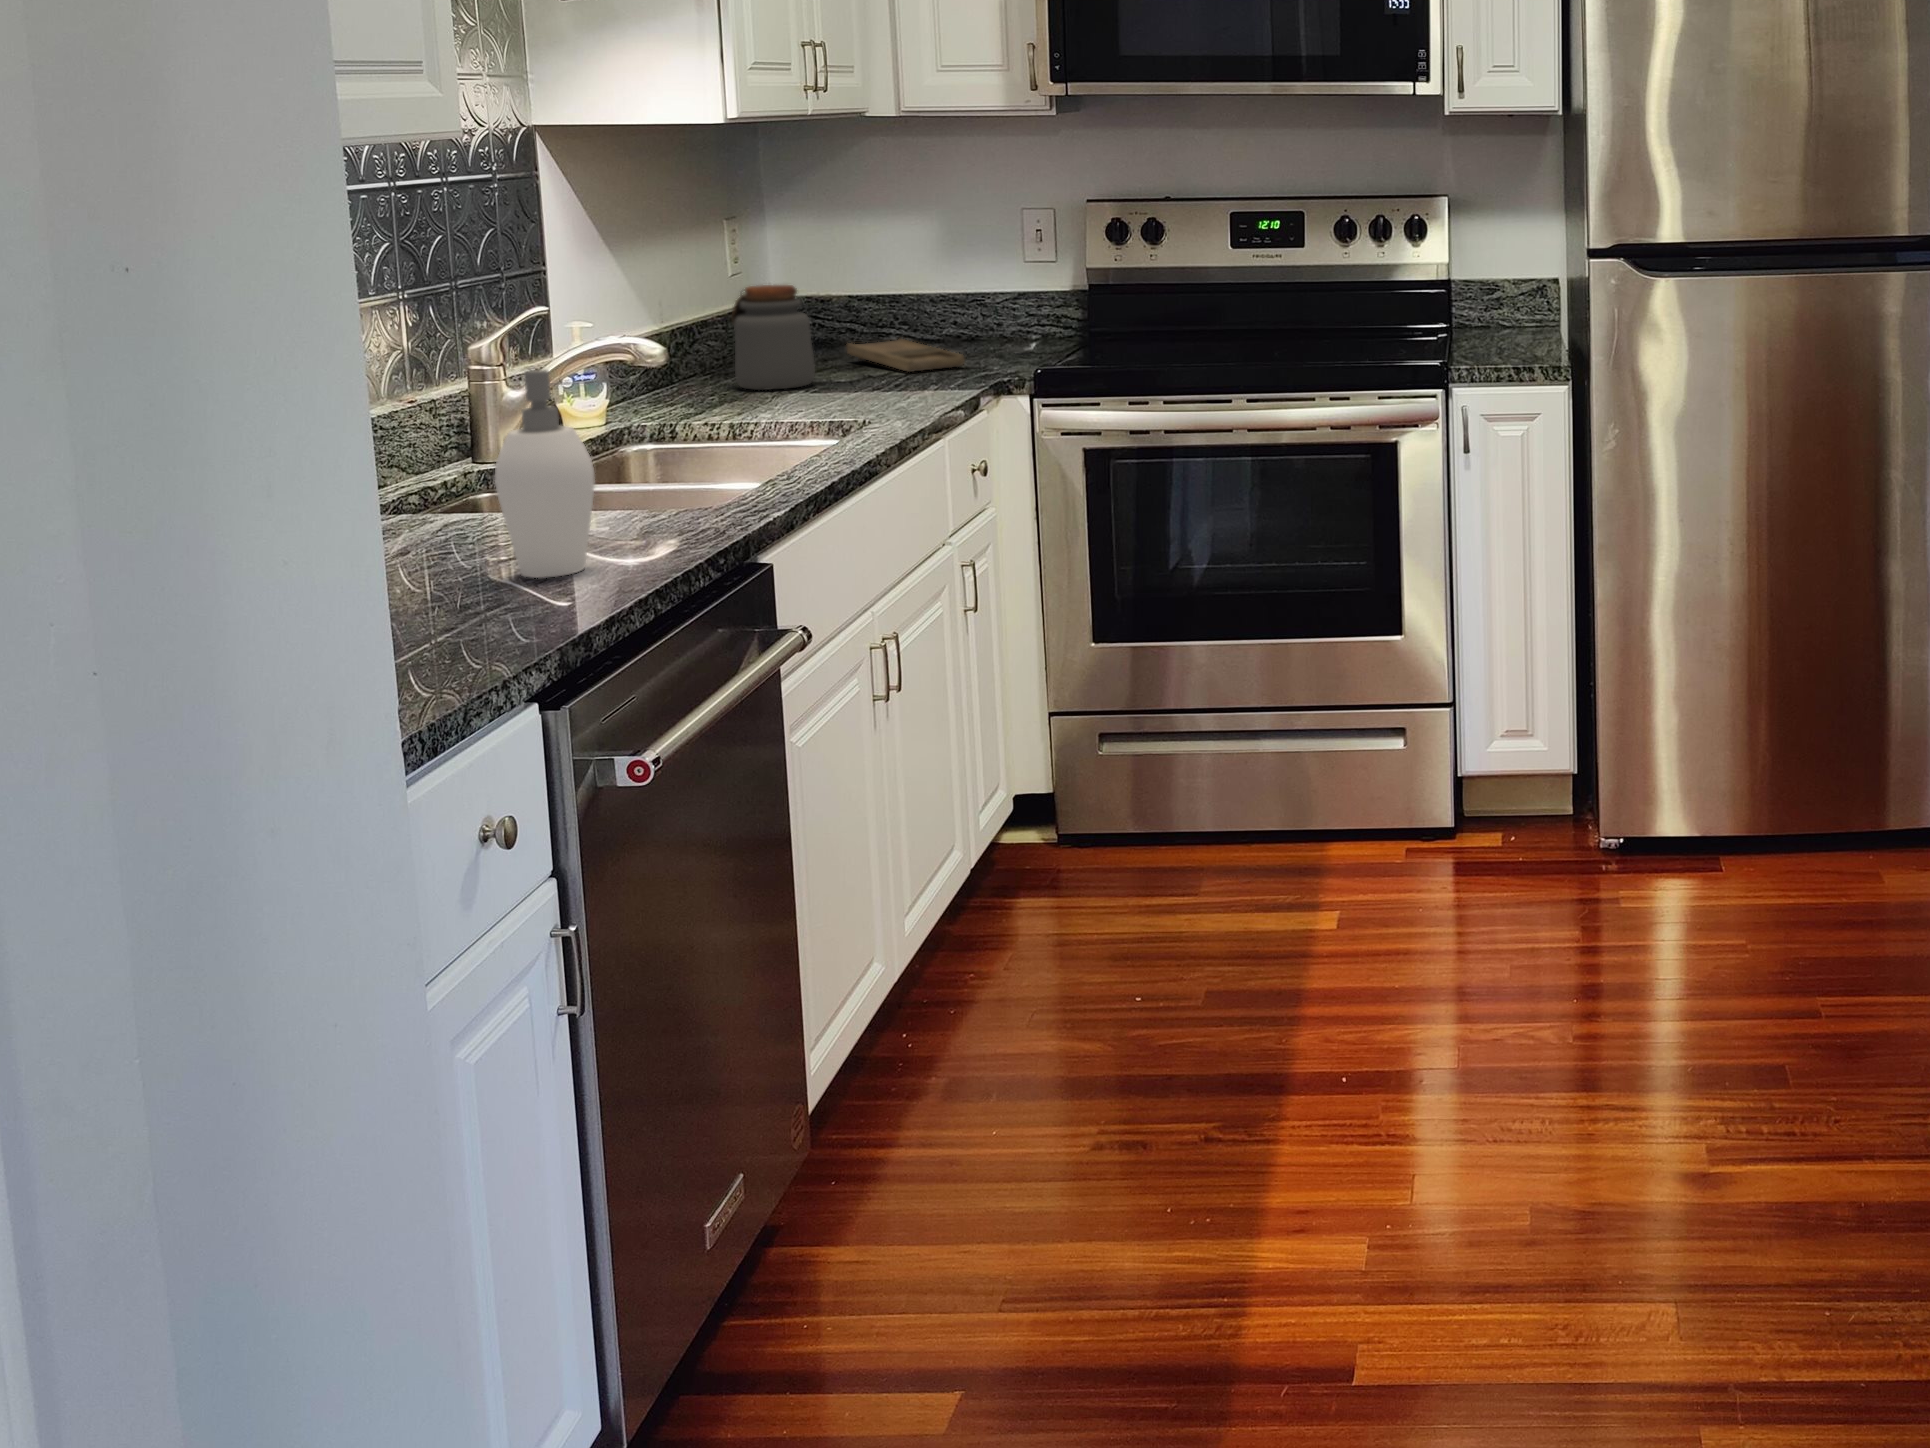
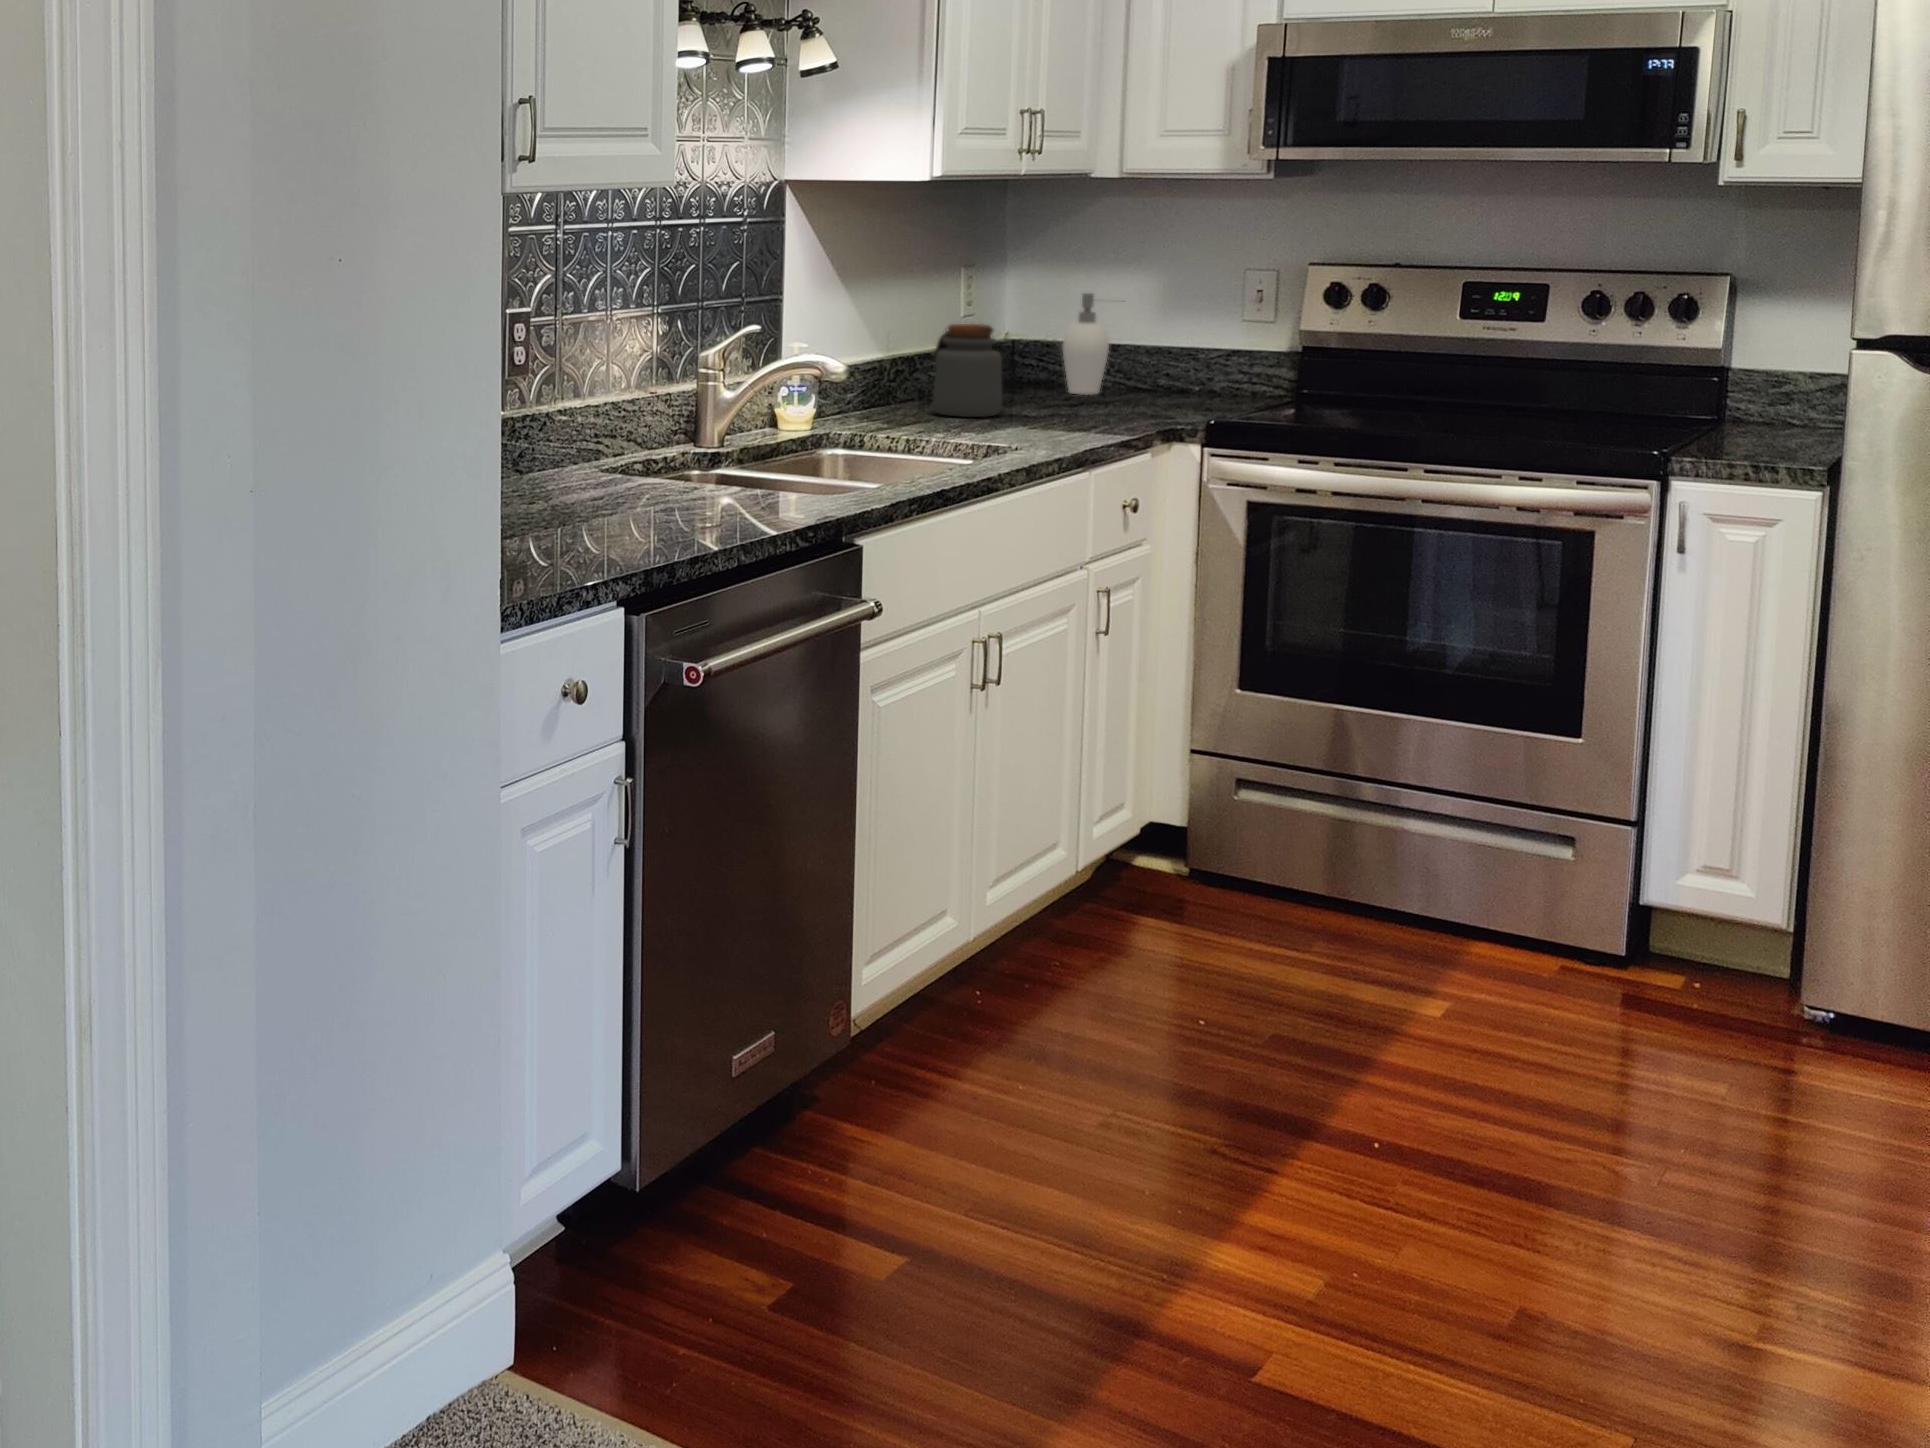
tray: present [847,339,965,372] -> none [1047,384,1149,414]
soap dispenser: present [495,370,616,578] -> present [1063,293,1109,395]

